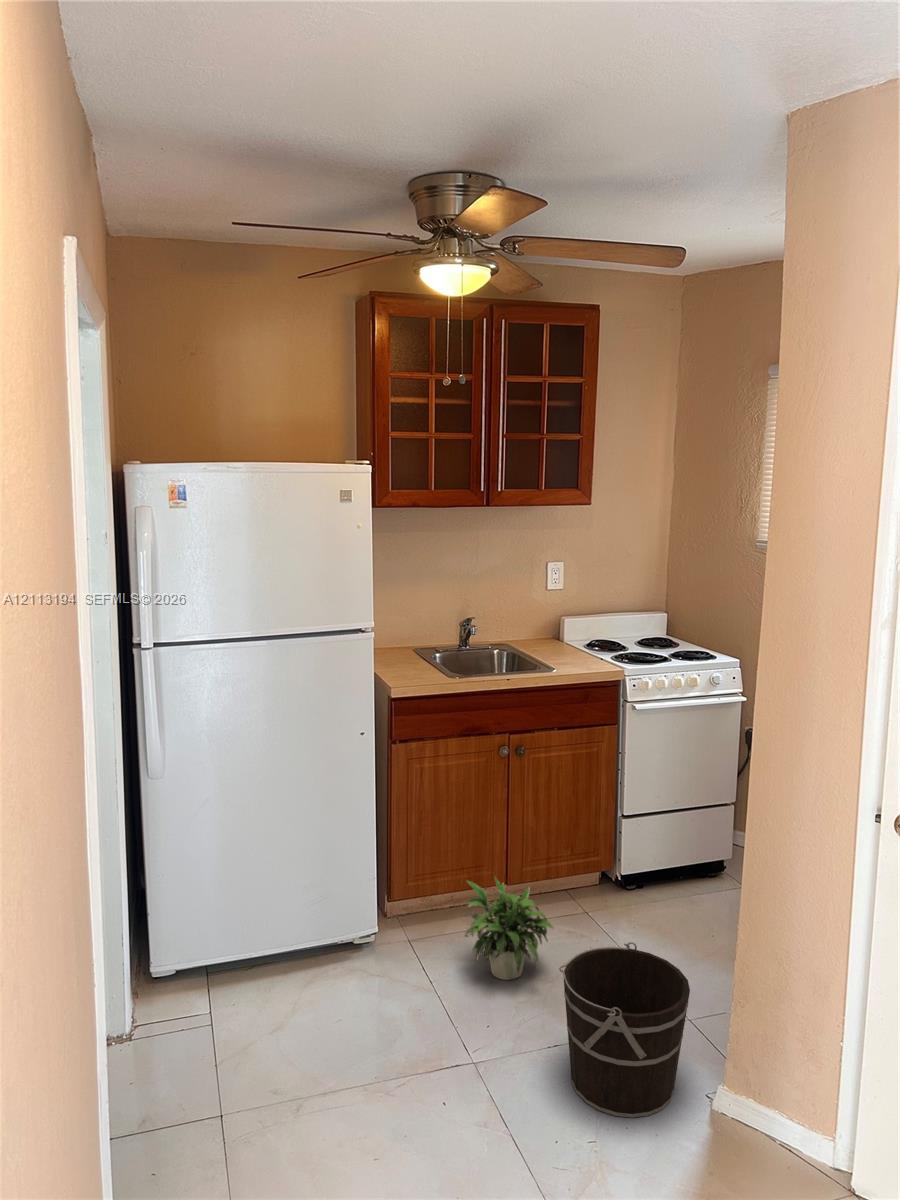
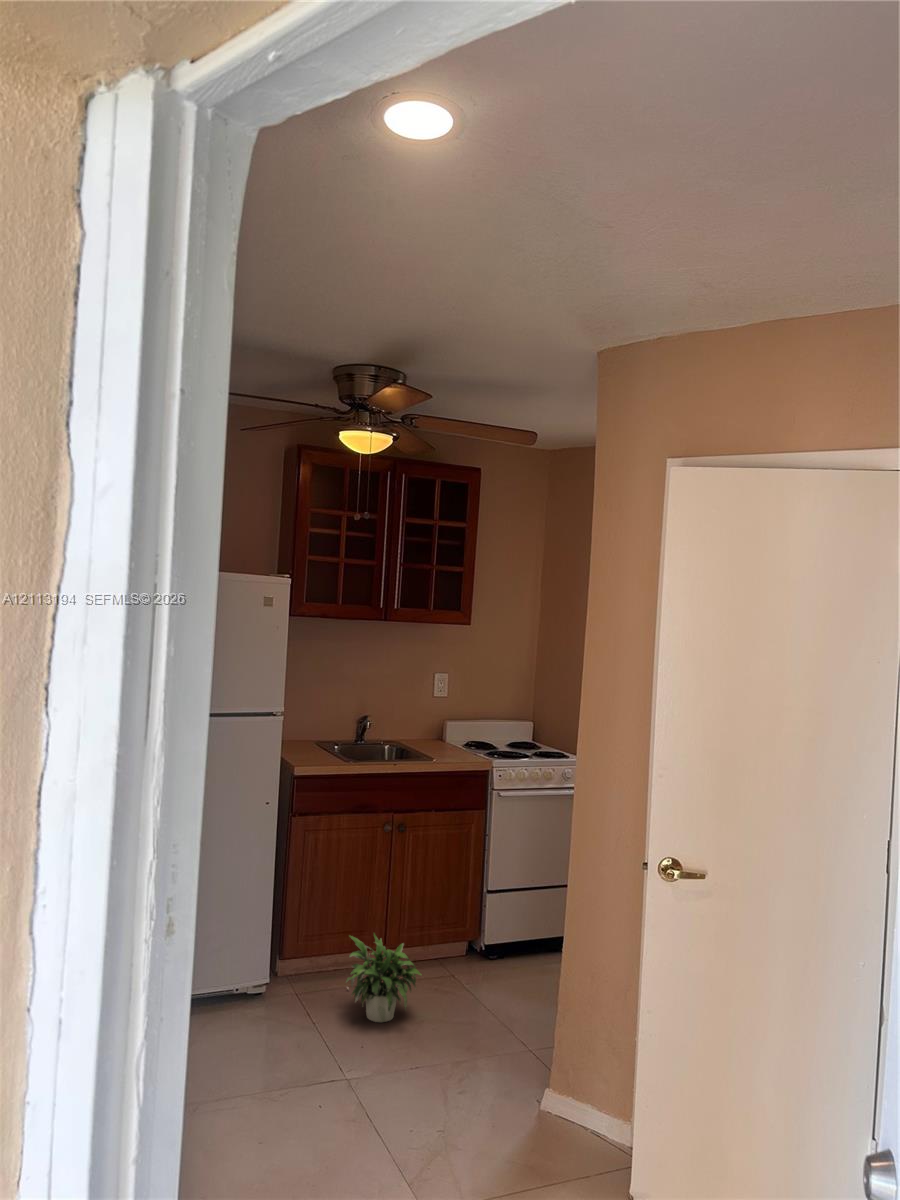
bucket: present [559,942,690,1118] -> none [422,976,525,1115]

